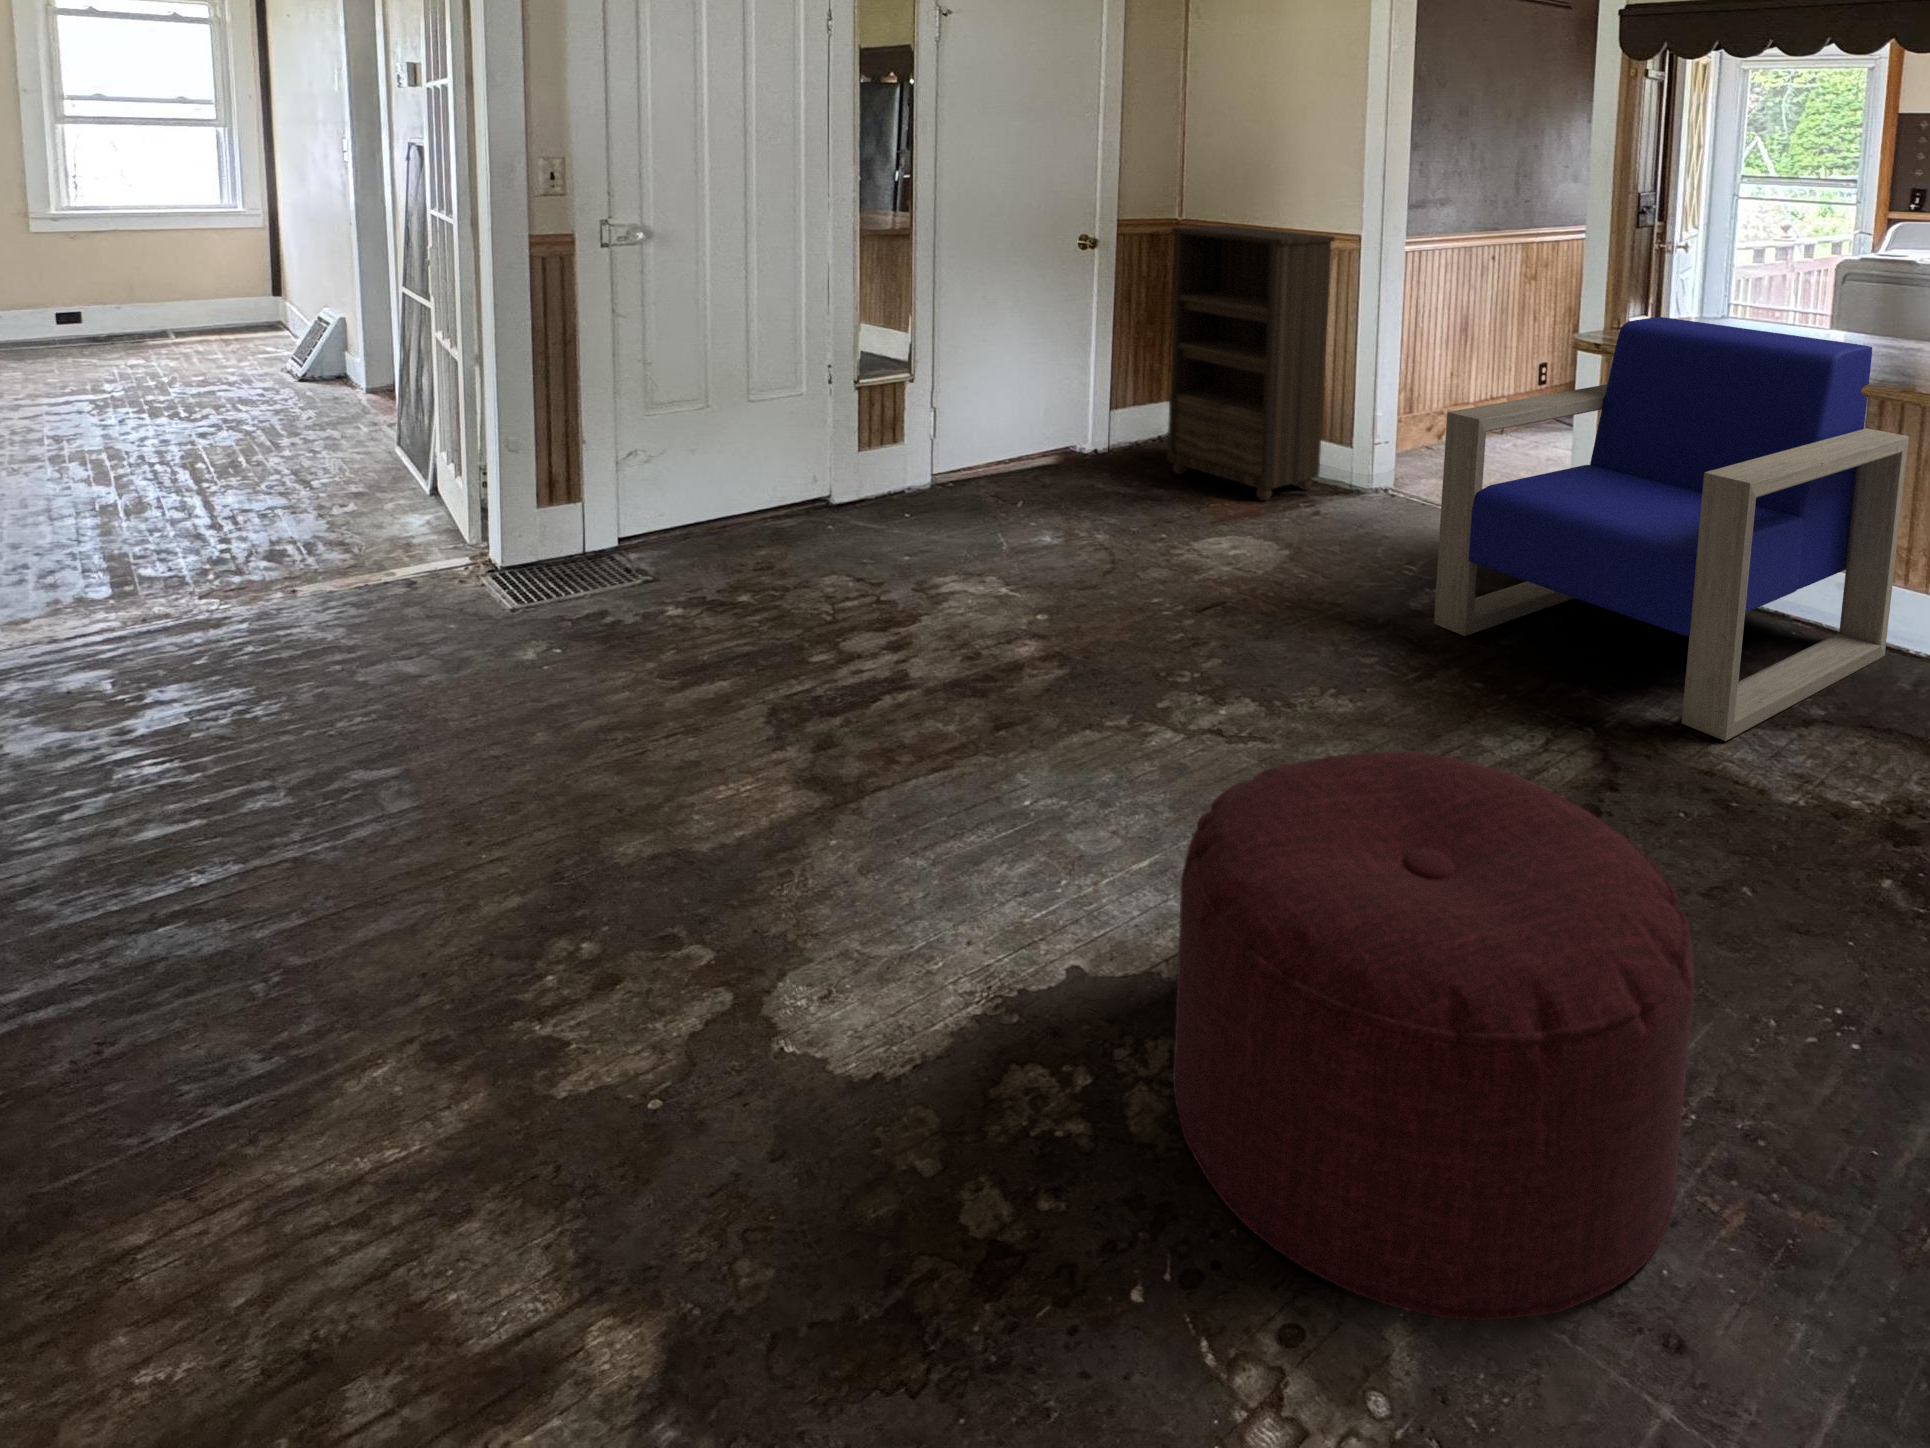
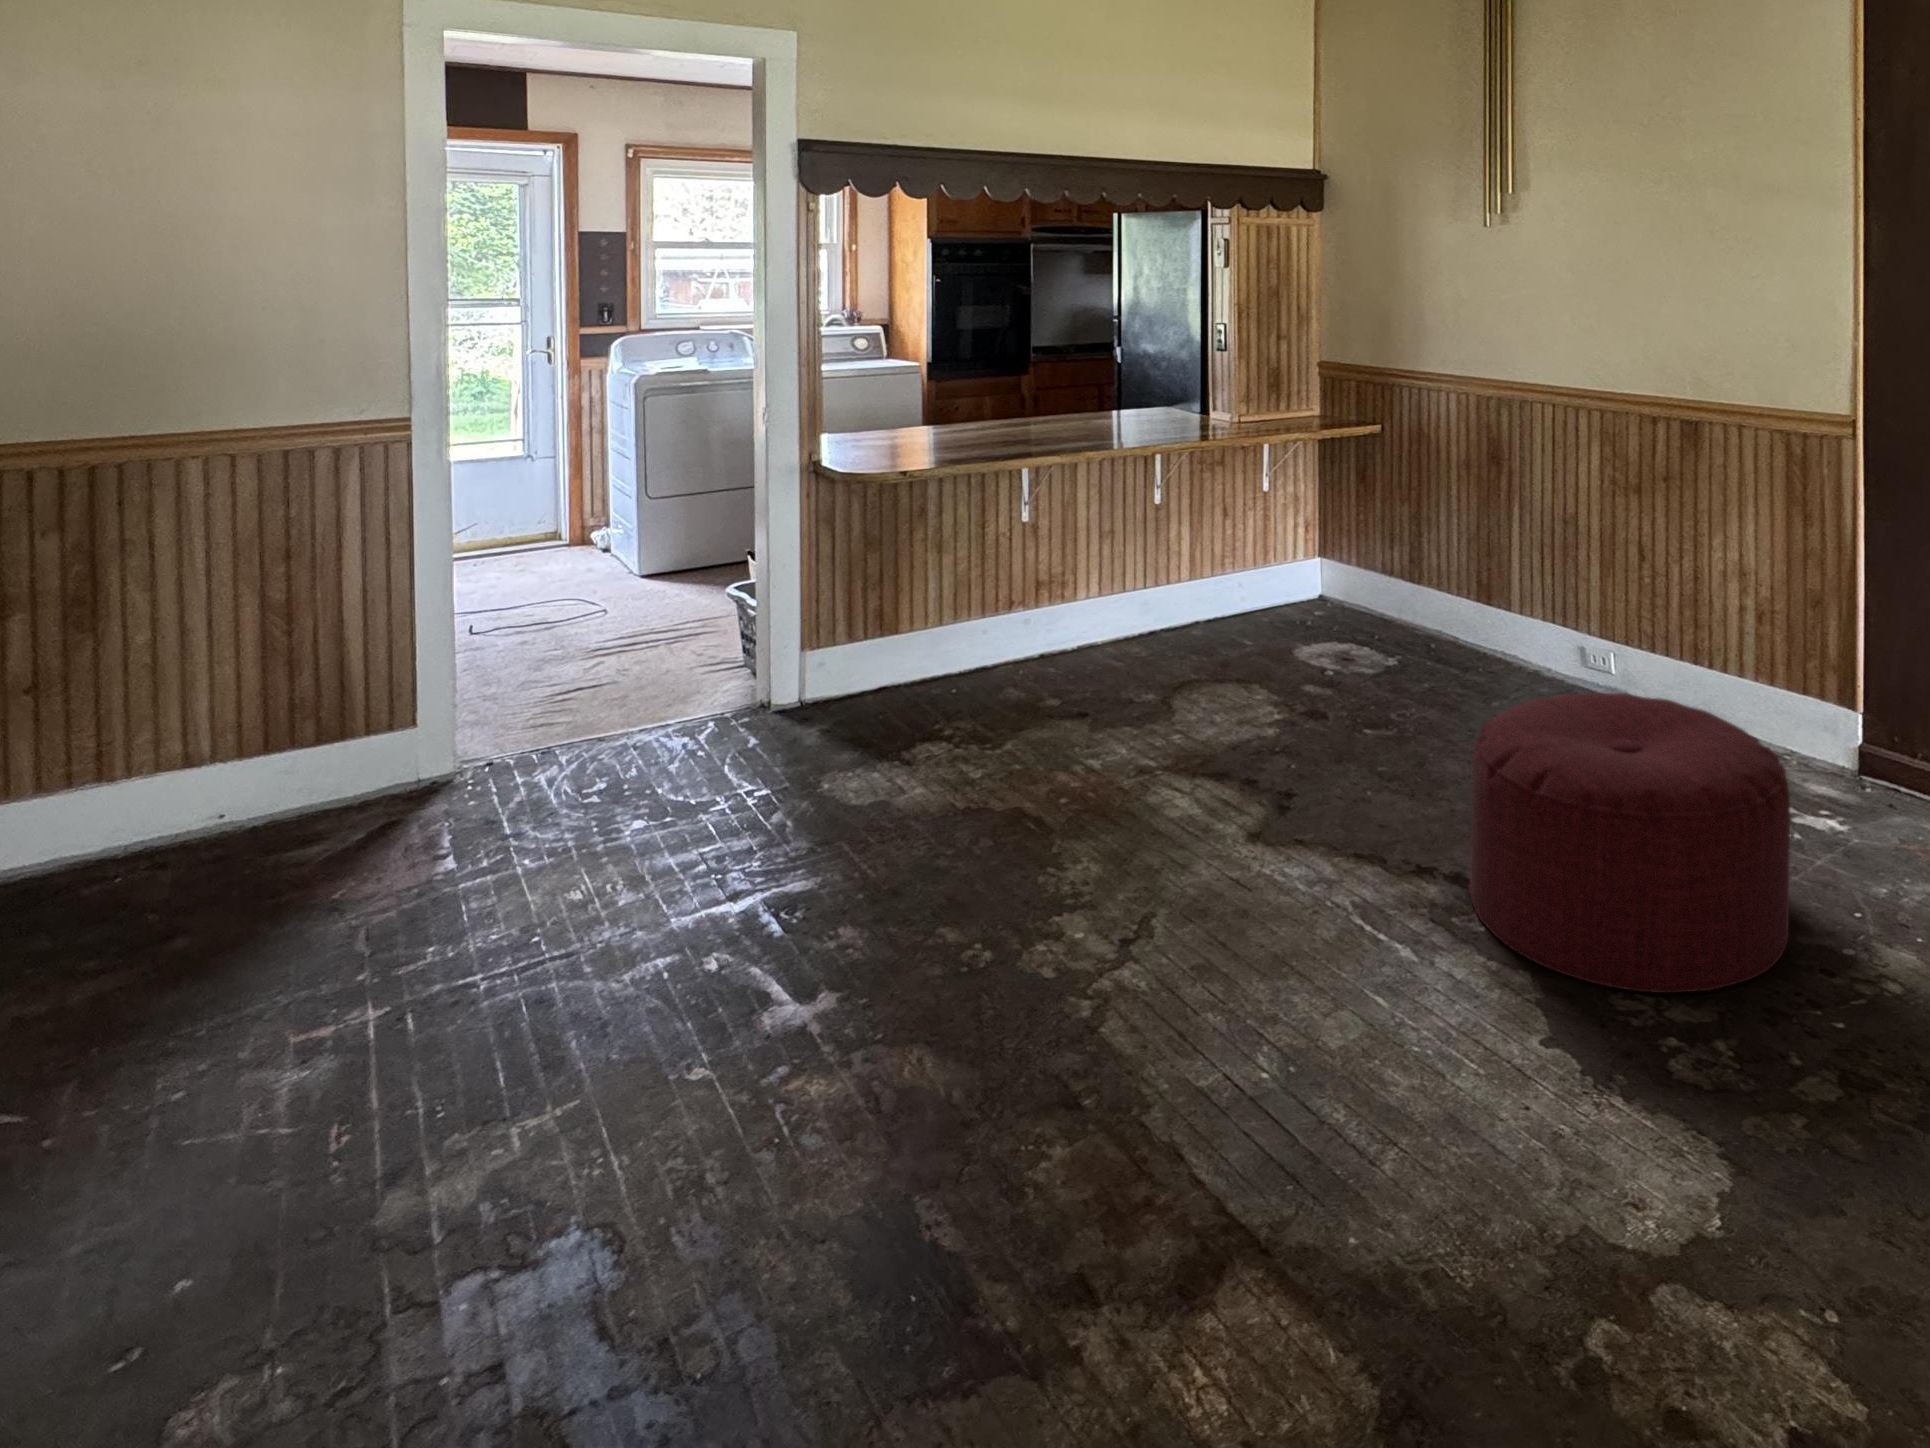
bookshelf: present [1167,226,1335,500] -> none [107,423,431,902]
armchair: present [1434,317,1909,741] -> none [839,429,1197,792]

